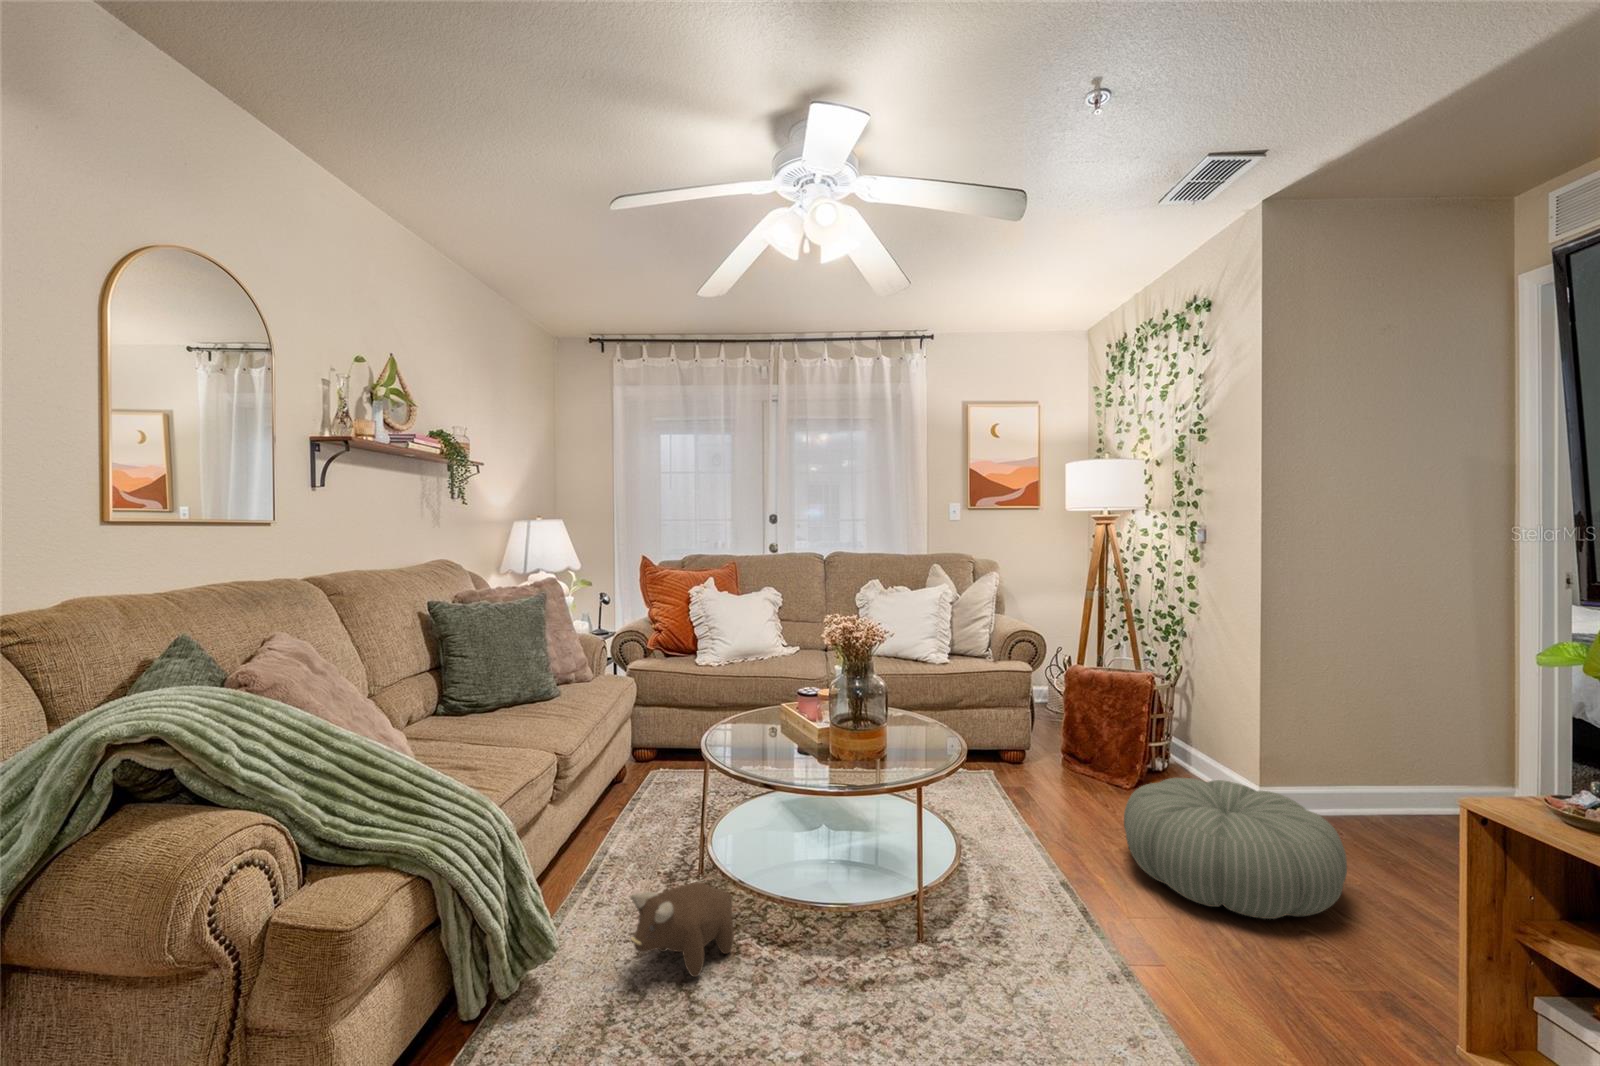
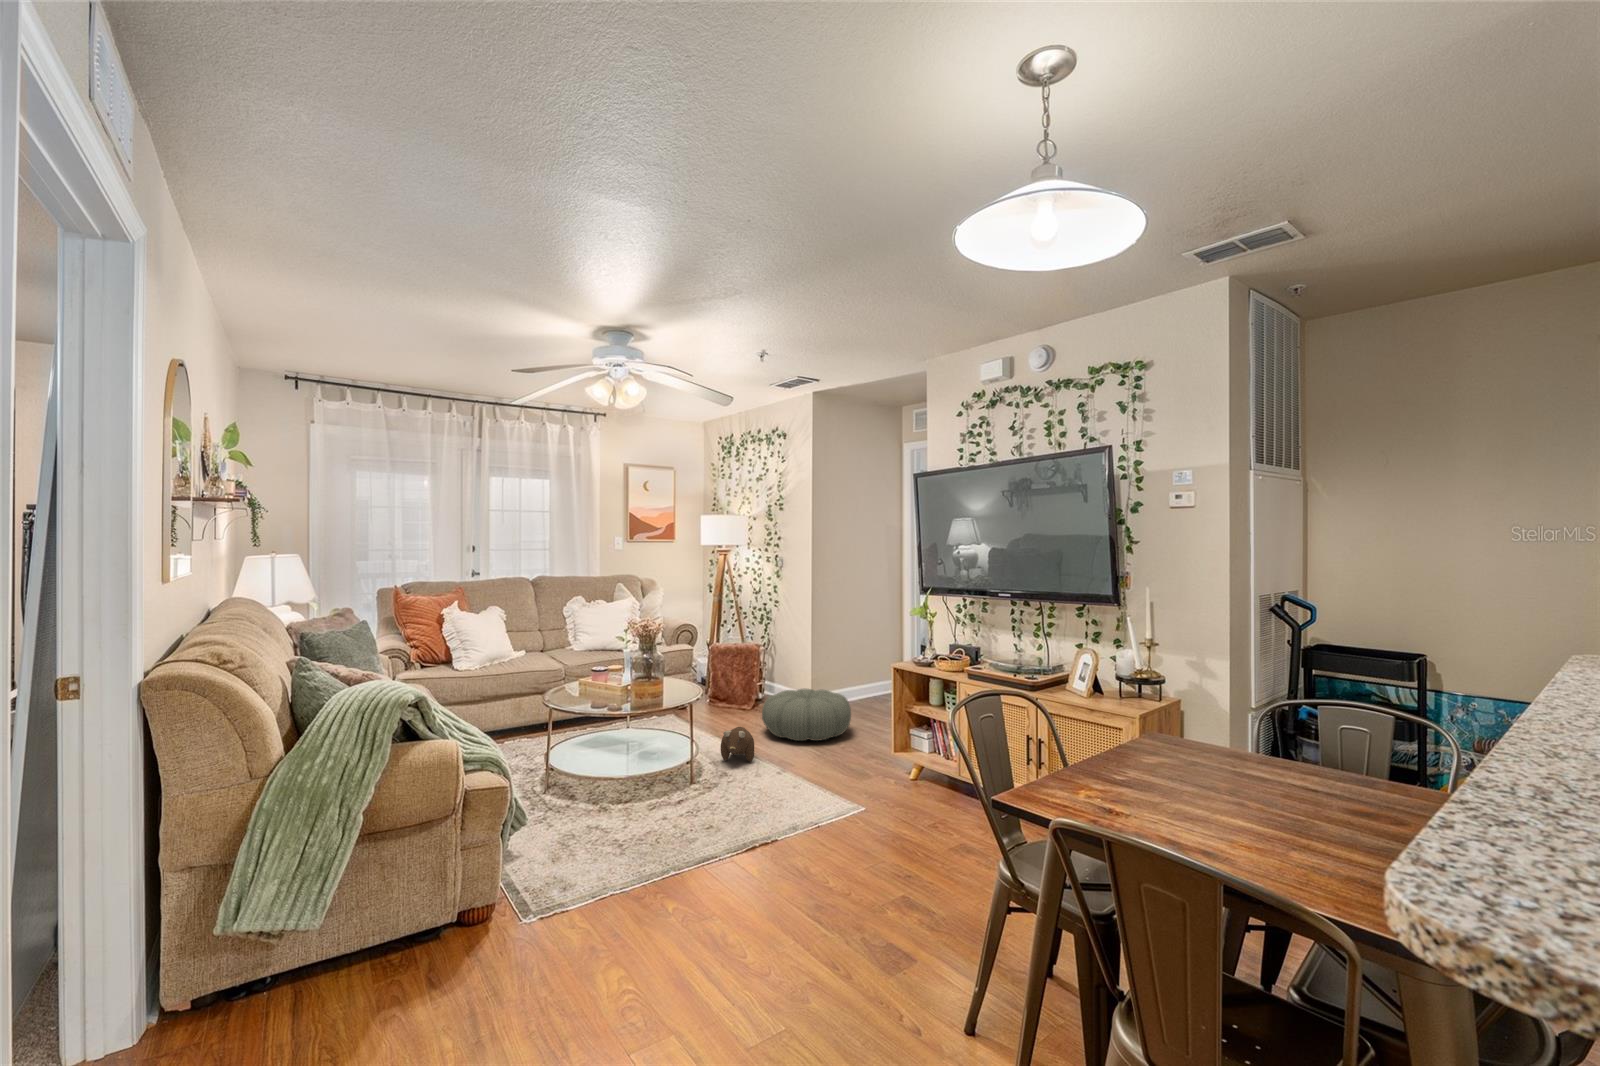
plush toy: present [630,882,734,977] -> present [721,727,754,762]

